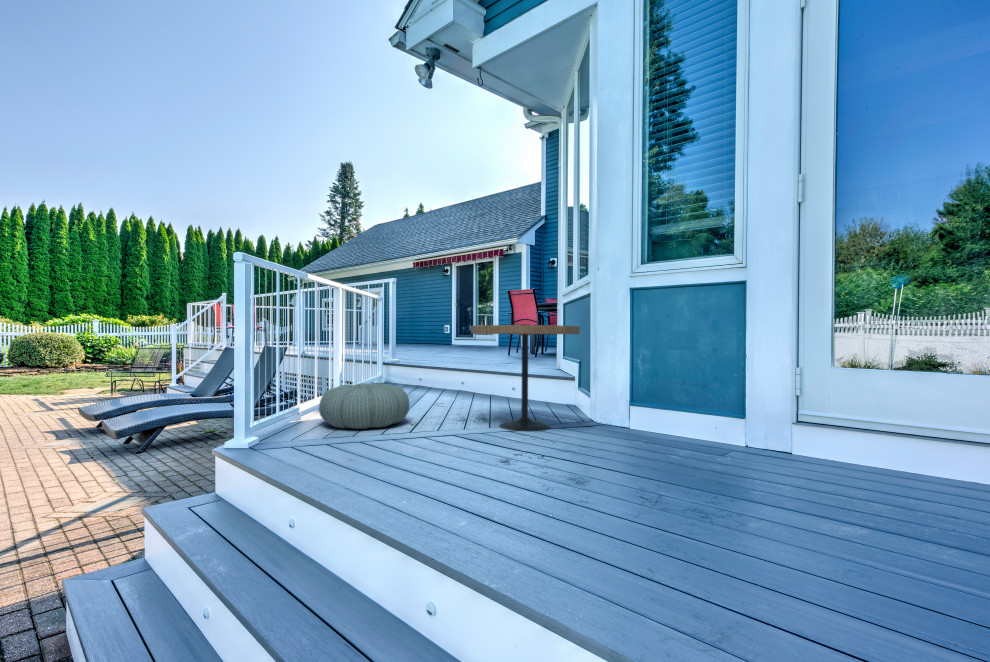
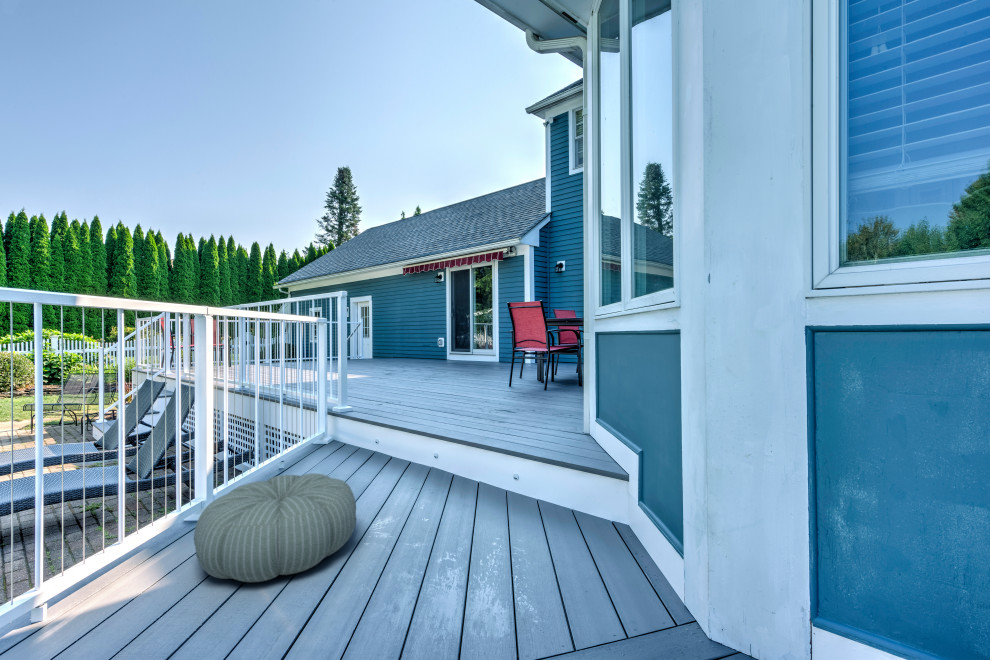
side table: present [471,324,580,432] -> none [456,376,642,578]

